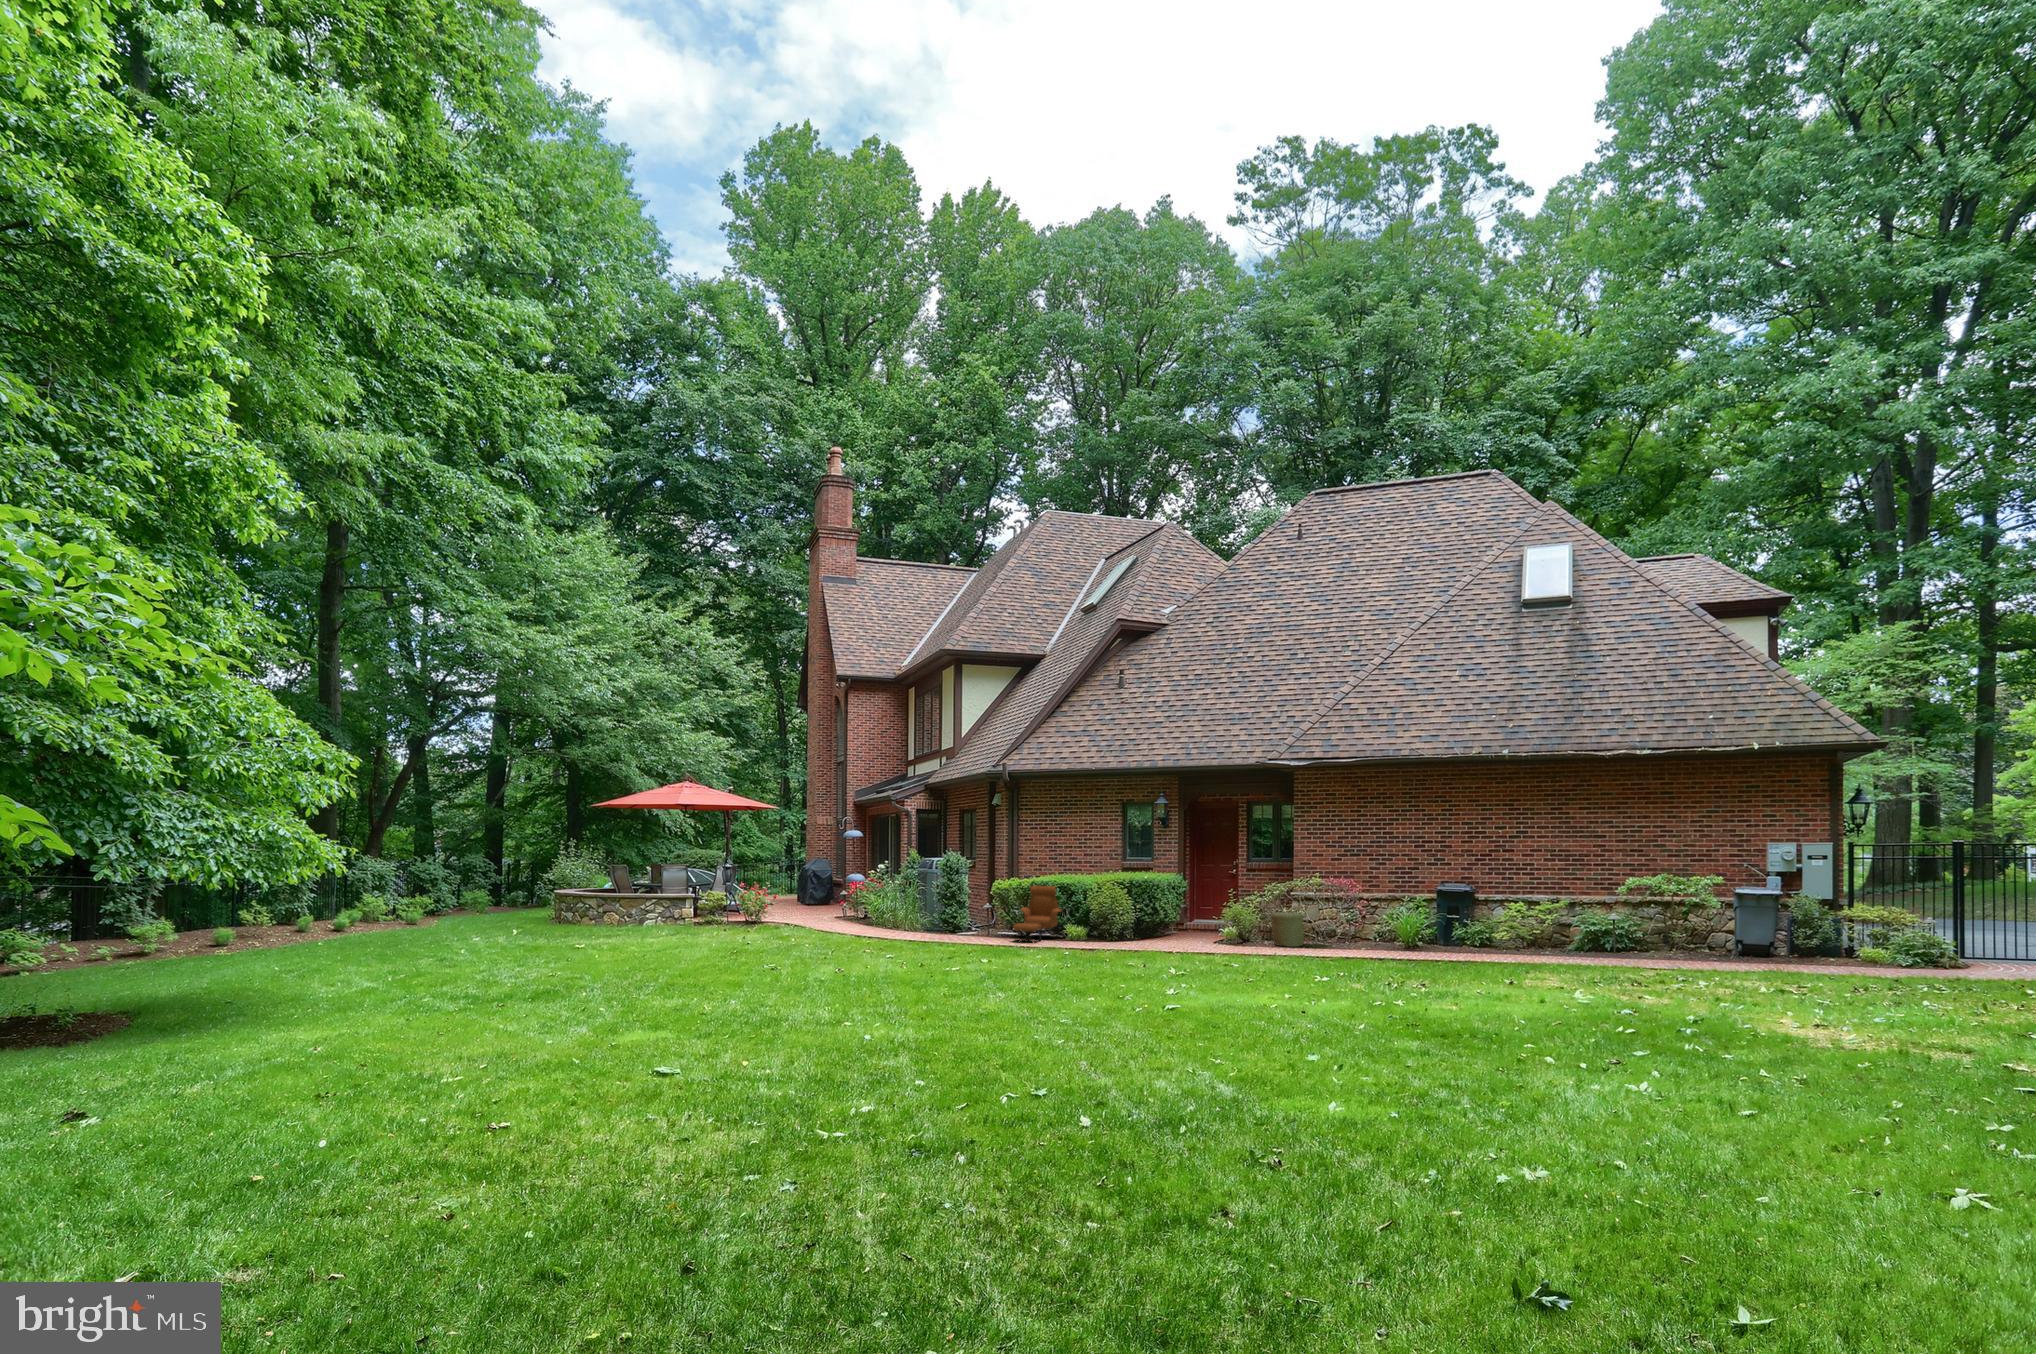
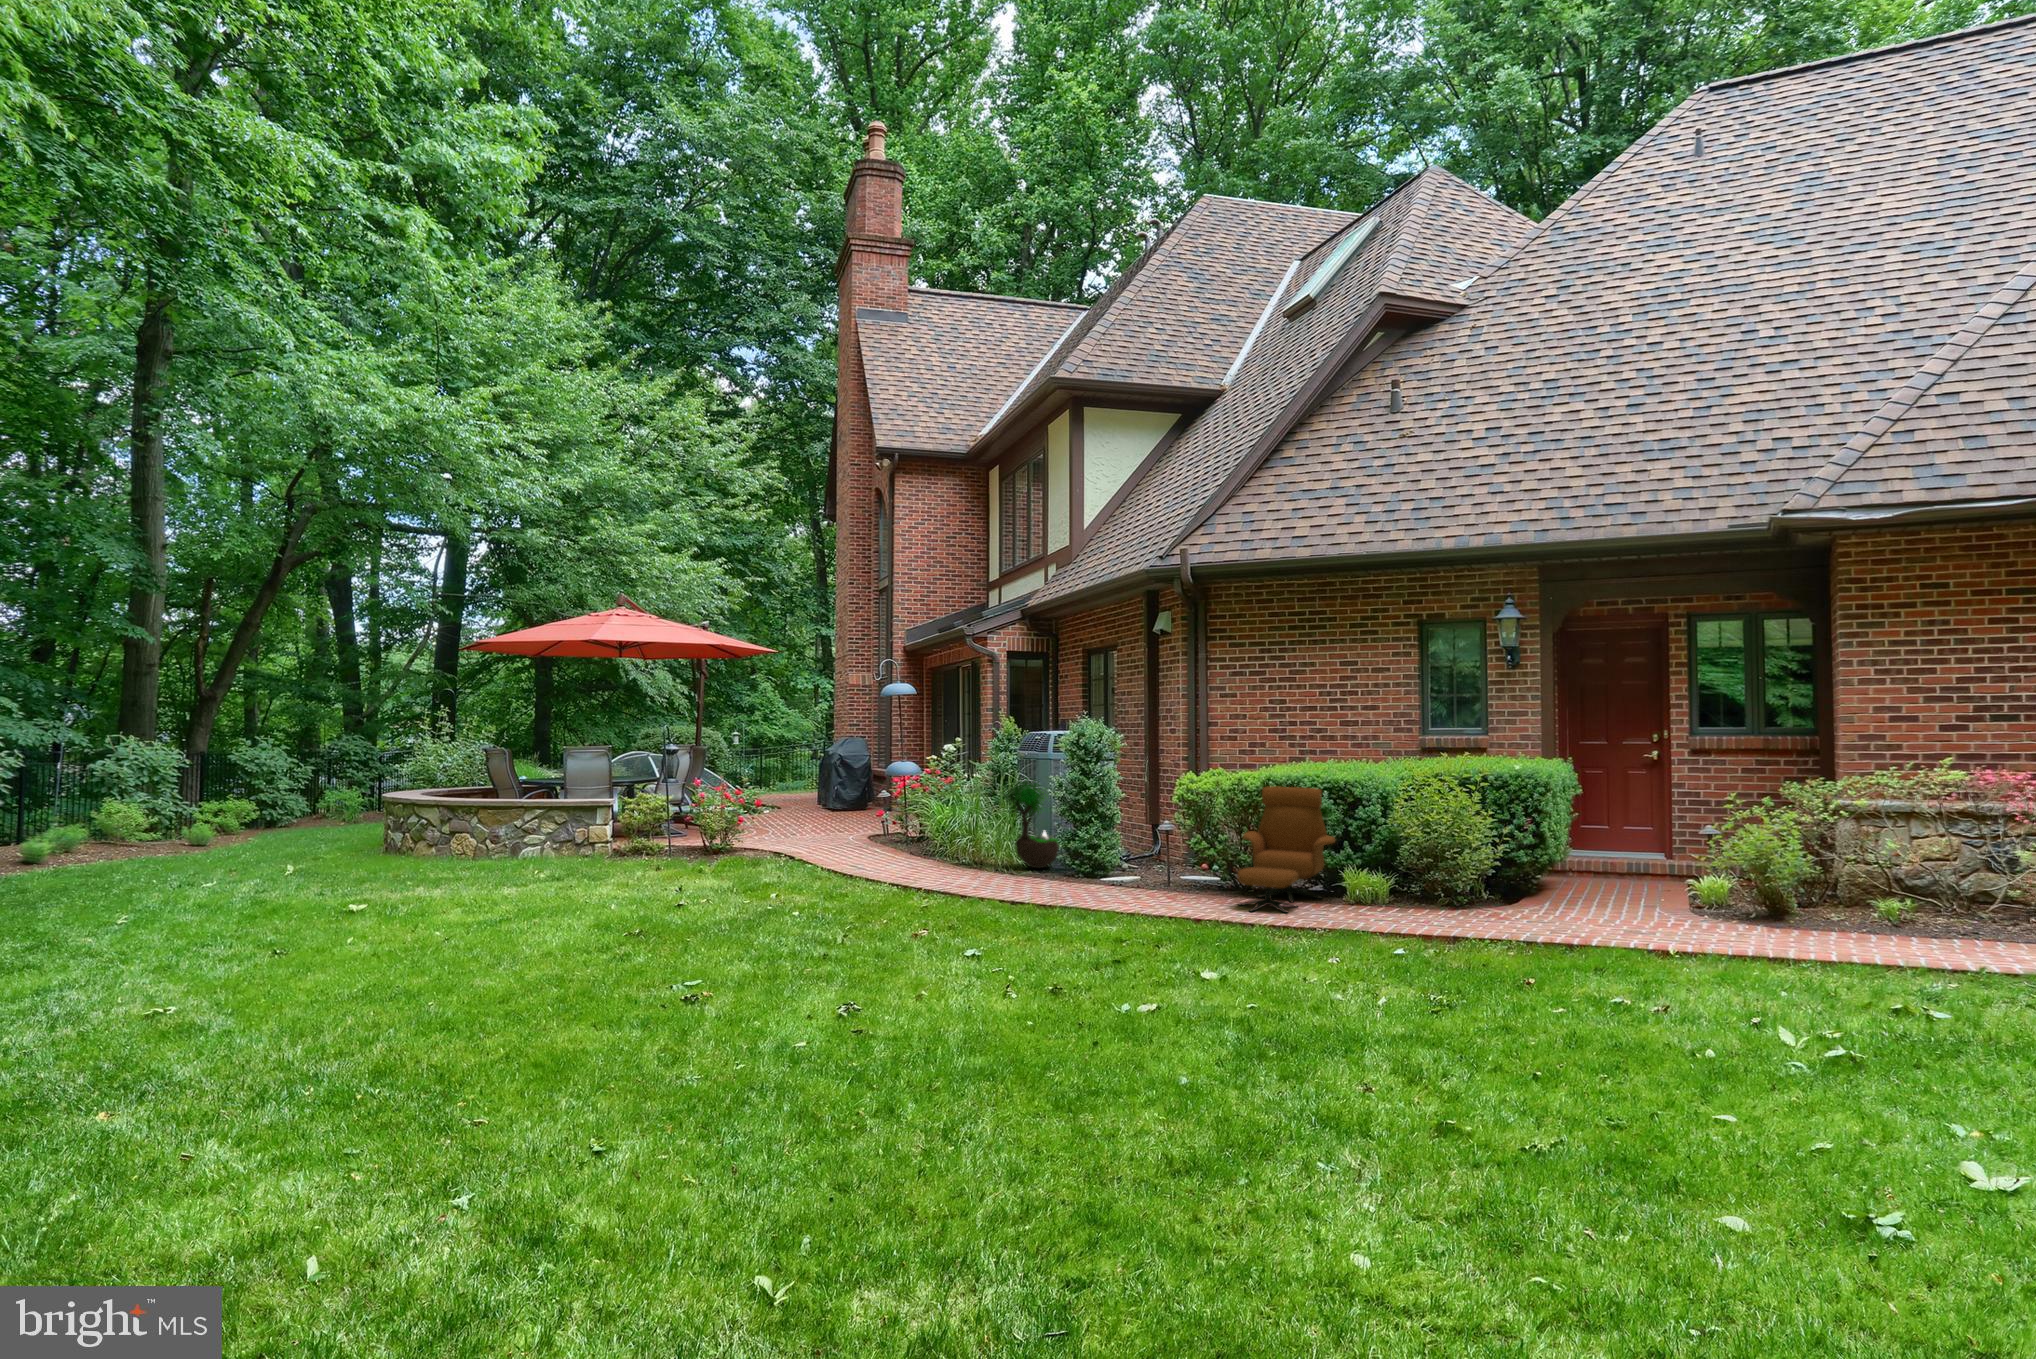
potted tree: none [905,879,937,929] -> present [997,778,1059,868]
woven basket: present [1271,912,1304,947] -> none [1858,852,1952,937]

